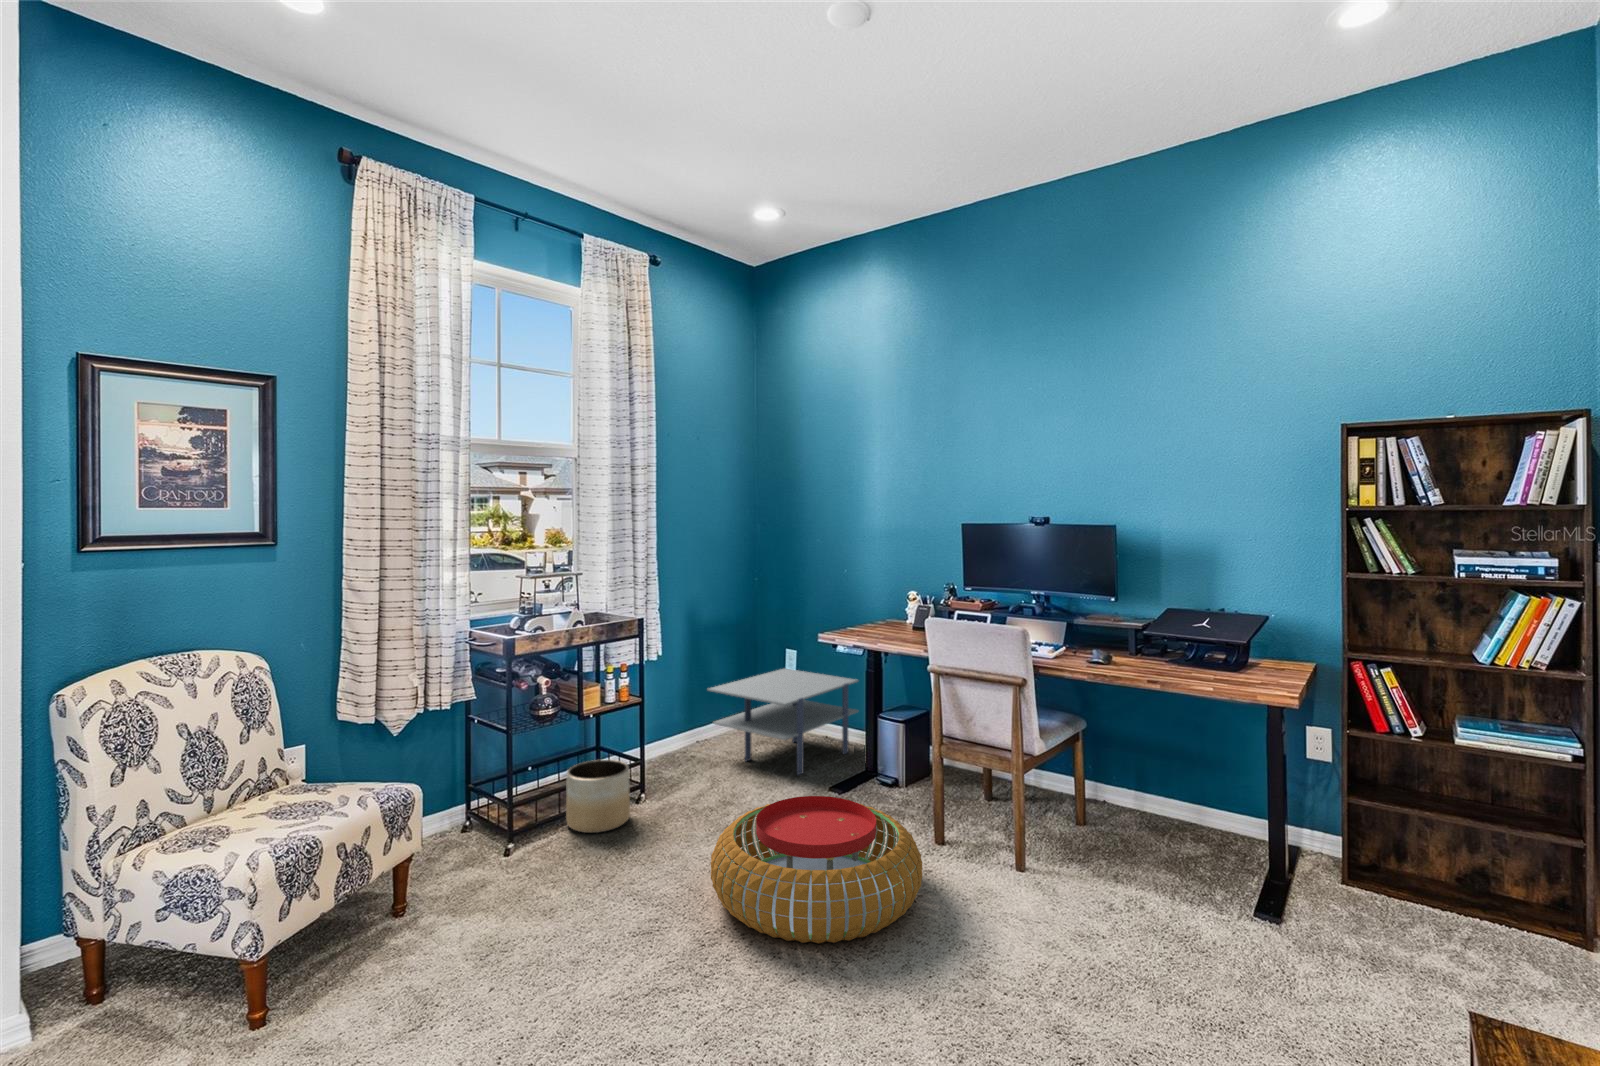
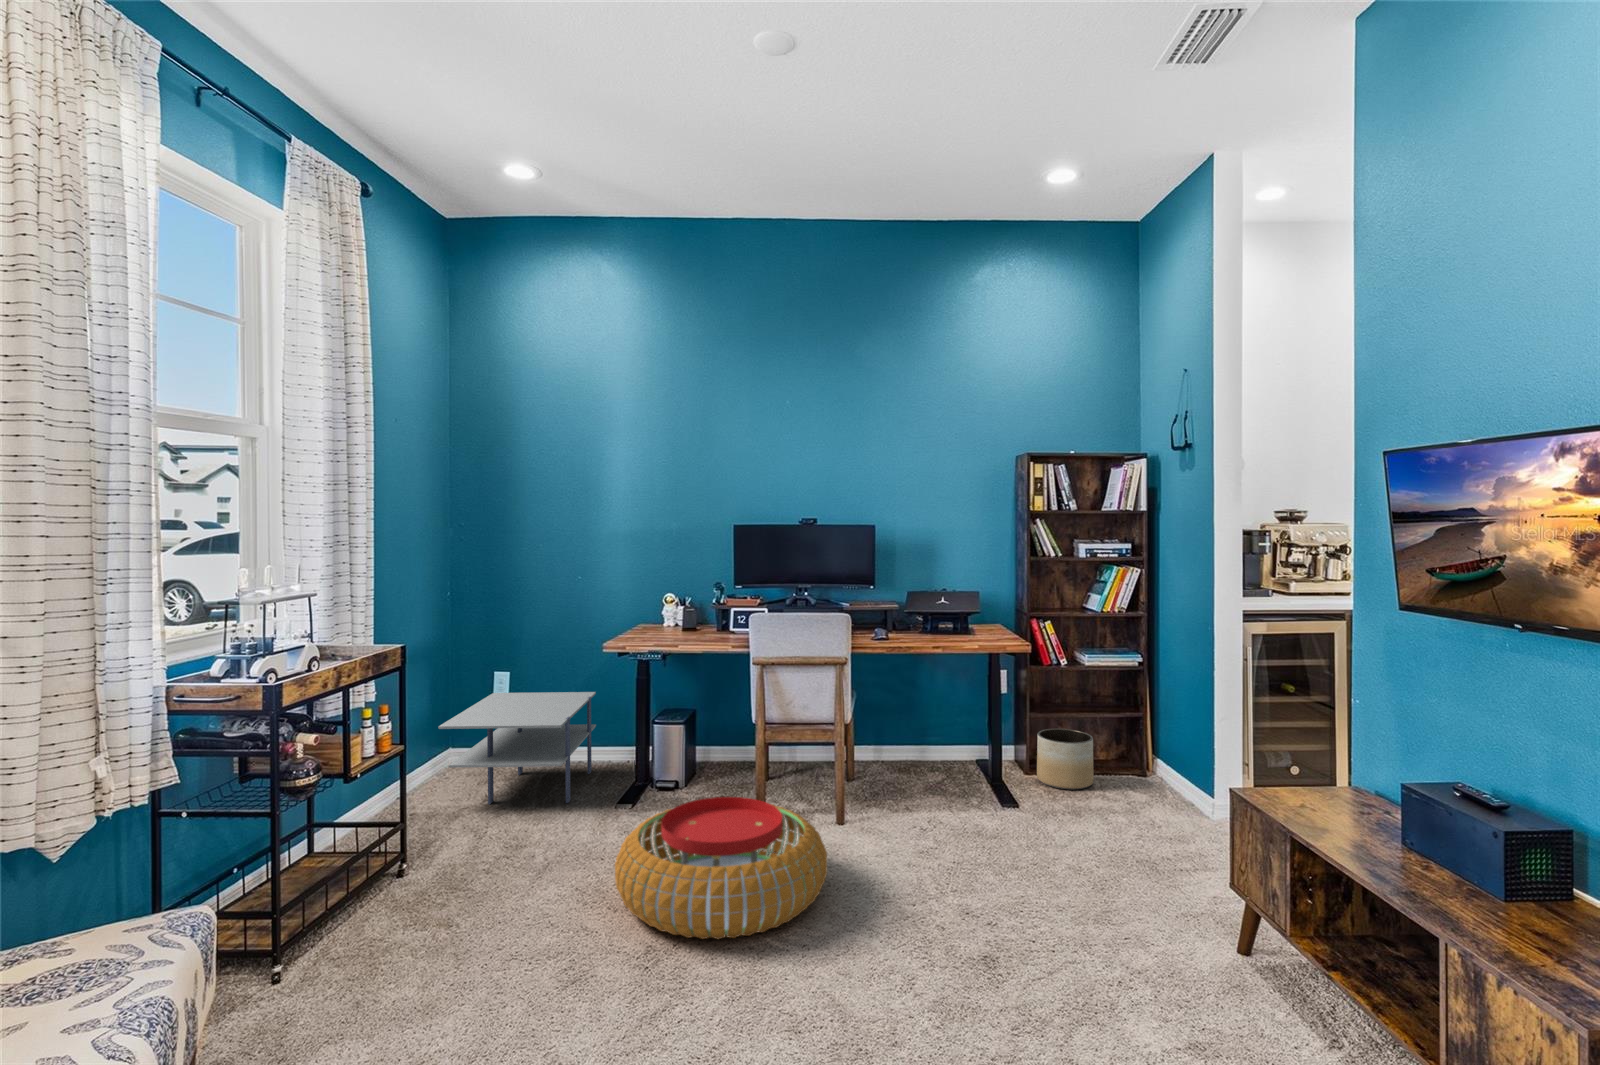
planter: present [566,760,630,833] -> present [1037,729,1094,790]

